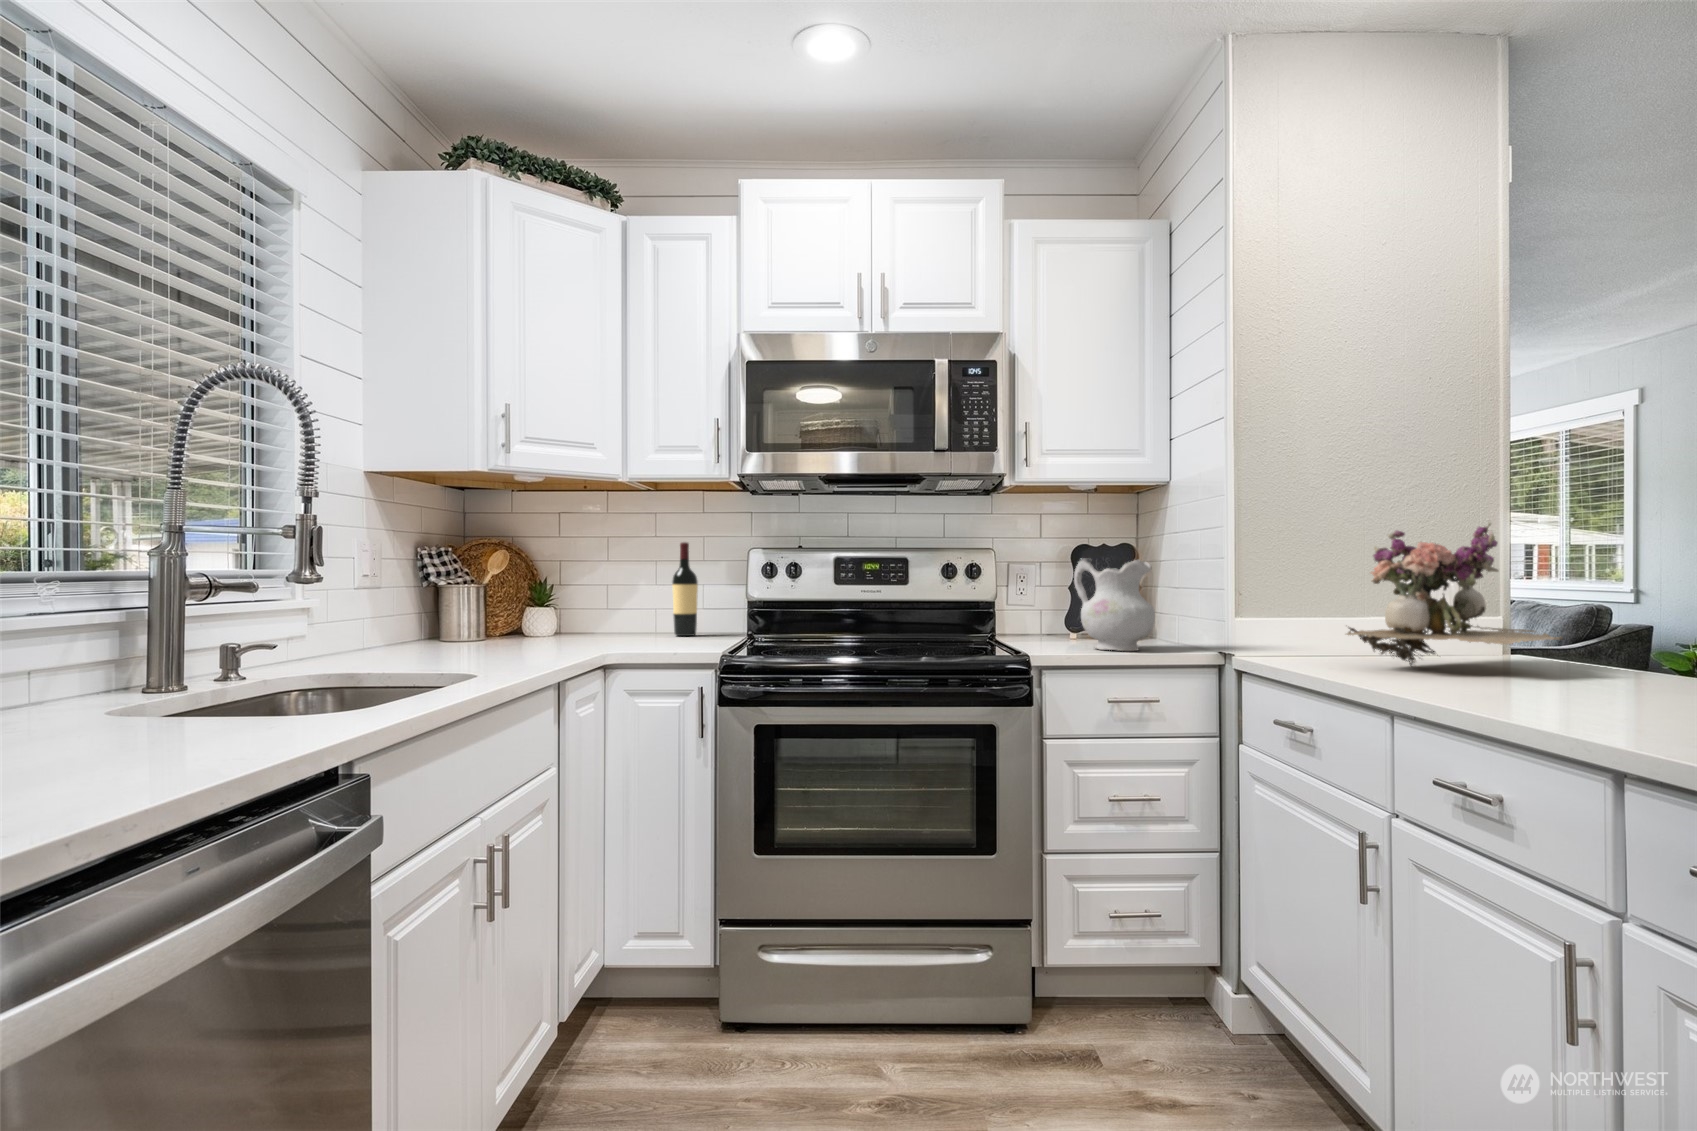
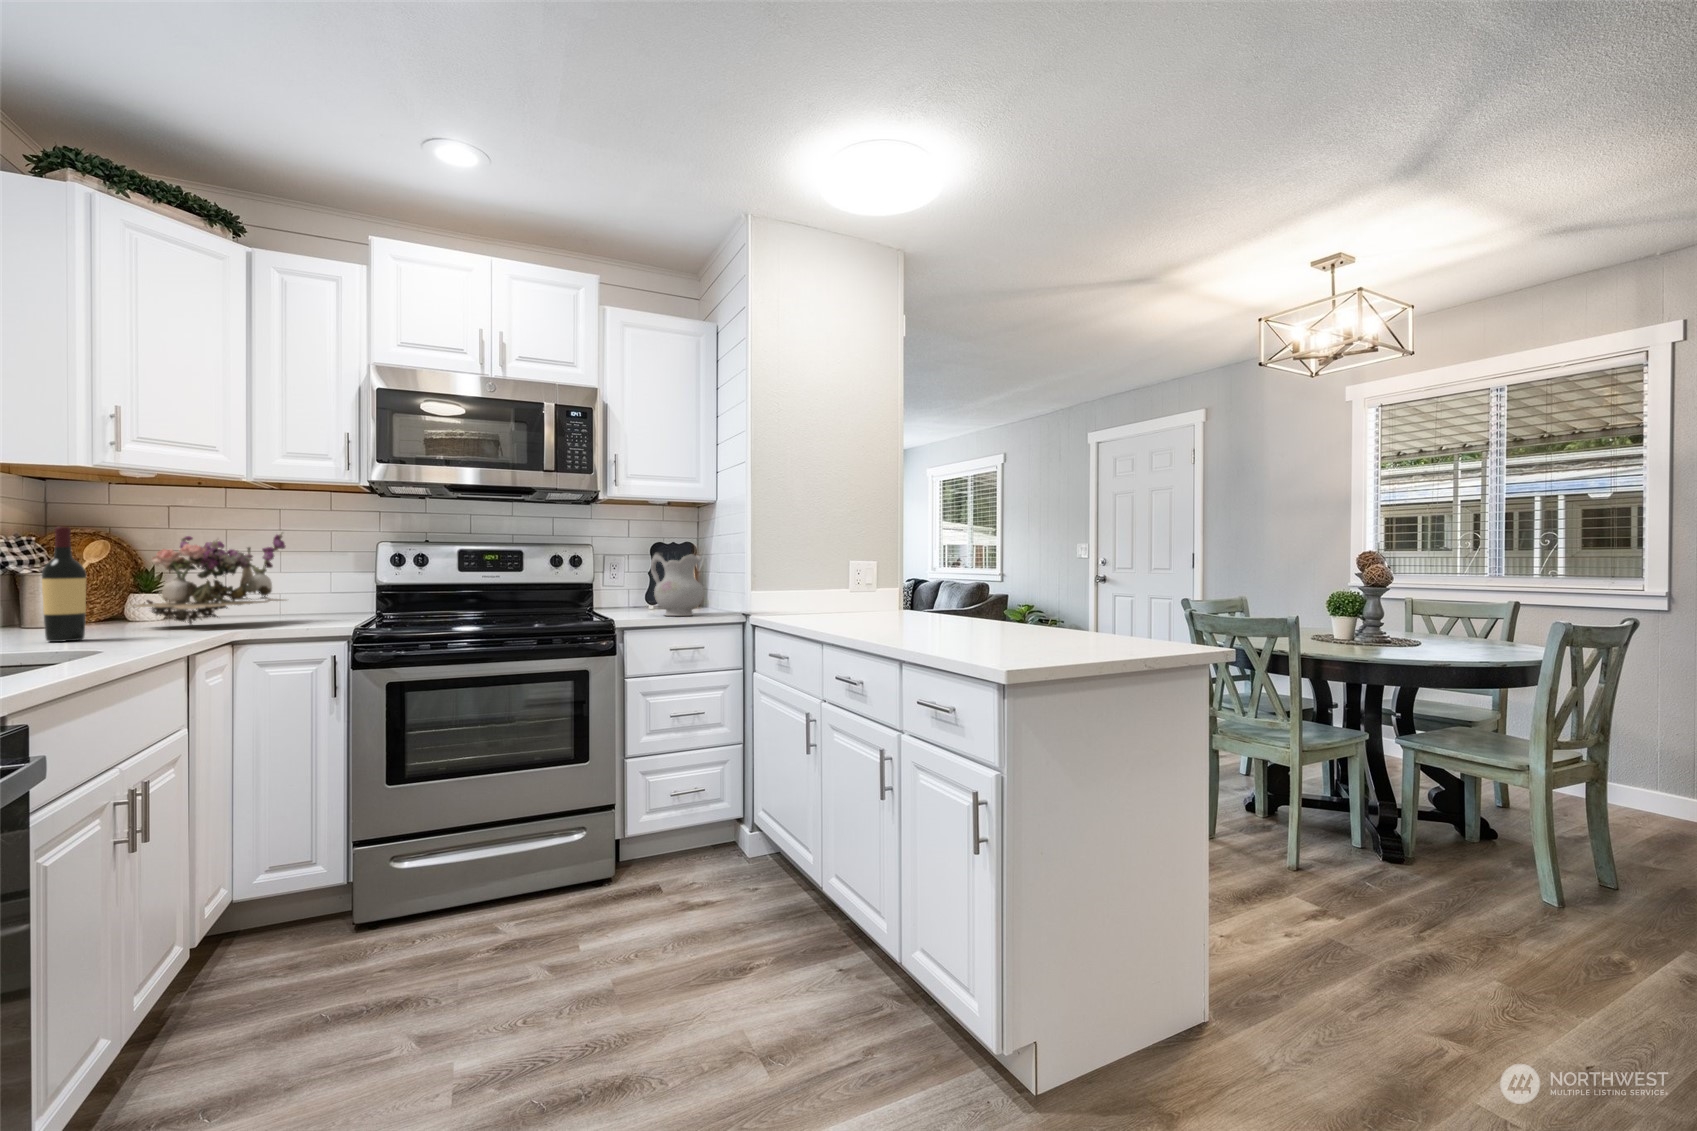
flower arrangement: present [1347,523,1563,666] -> present [136,532,285,625]
wine bottle: present [672,542,698,636] -> present [42,527,86,642]

